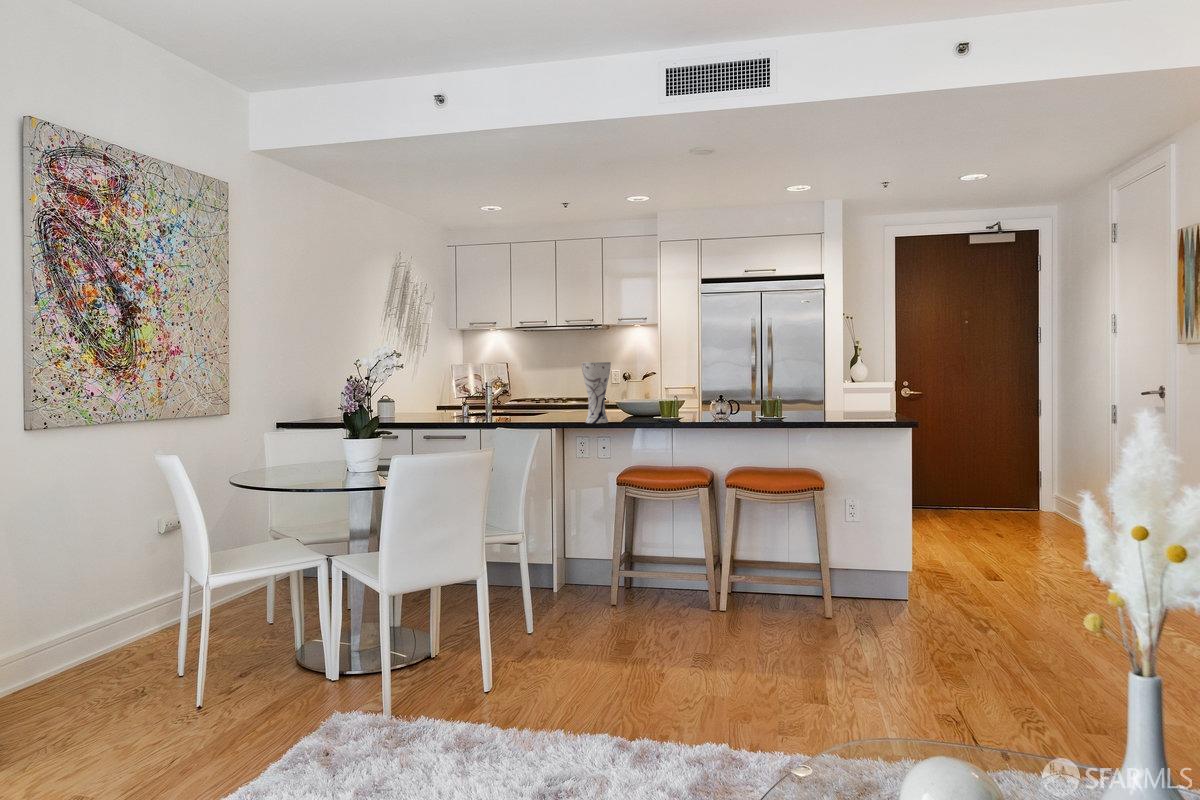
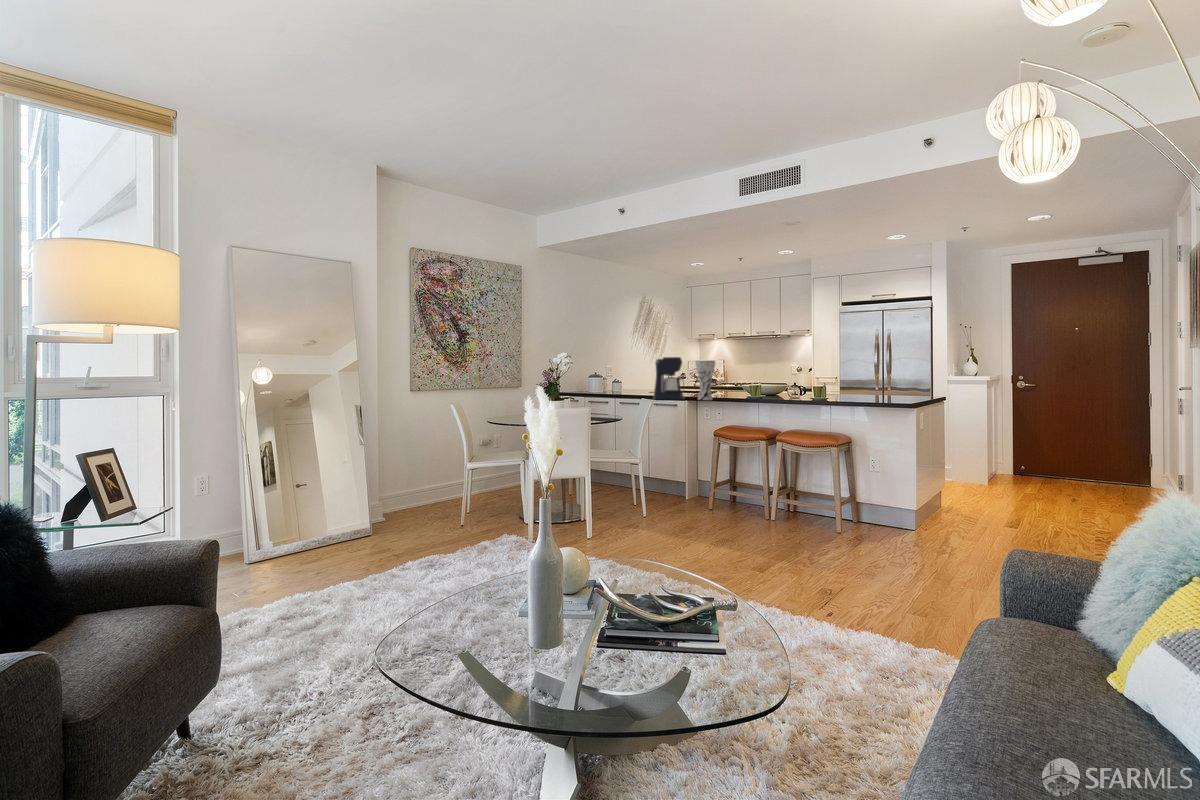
coffee maker: none [510,357,560,426] -> present [653,357,684,400]

